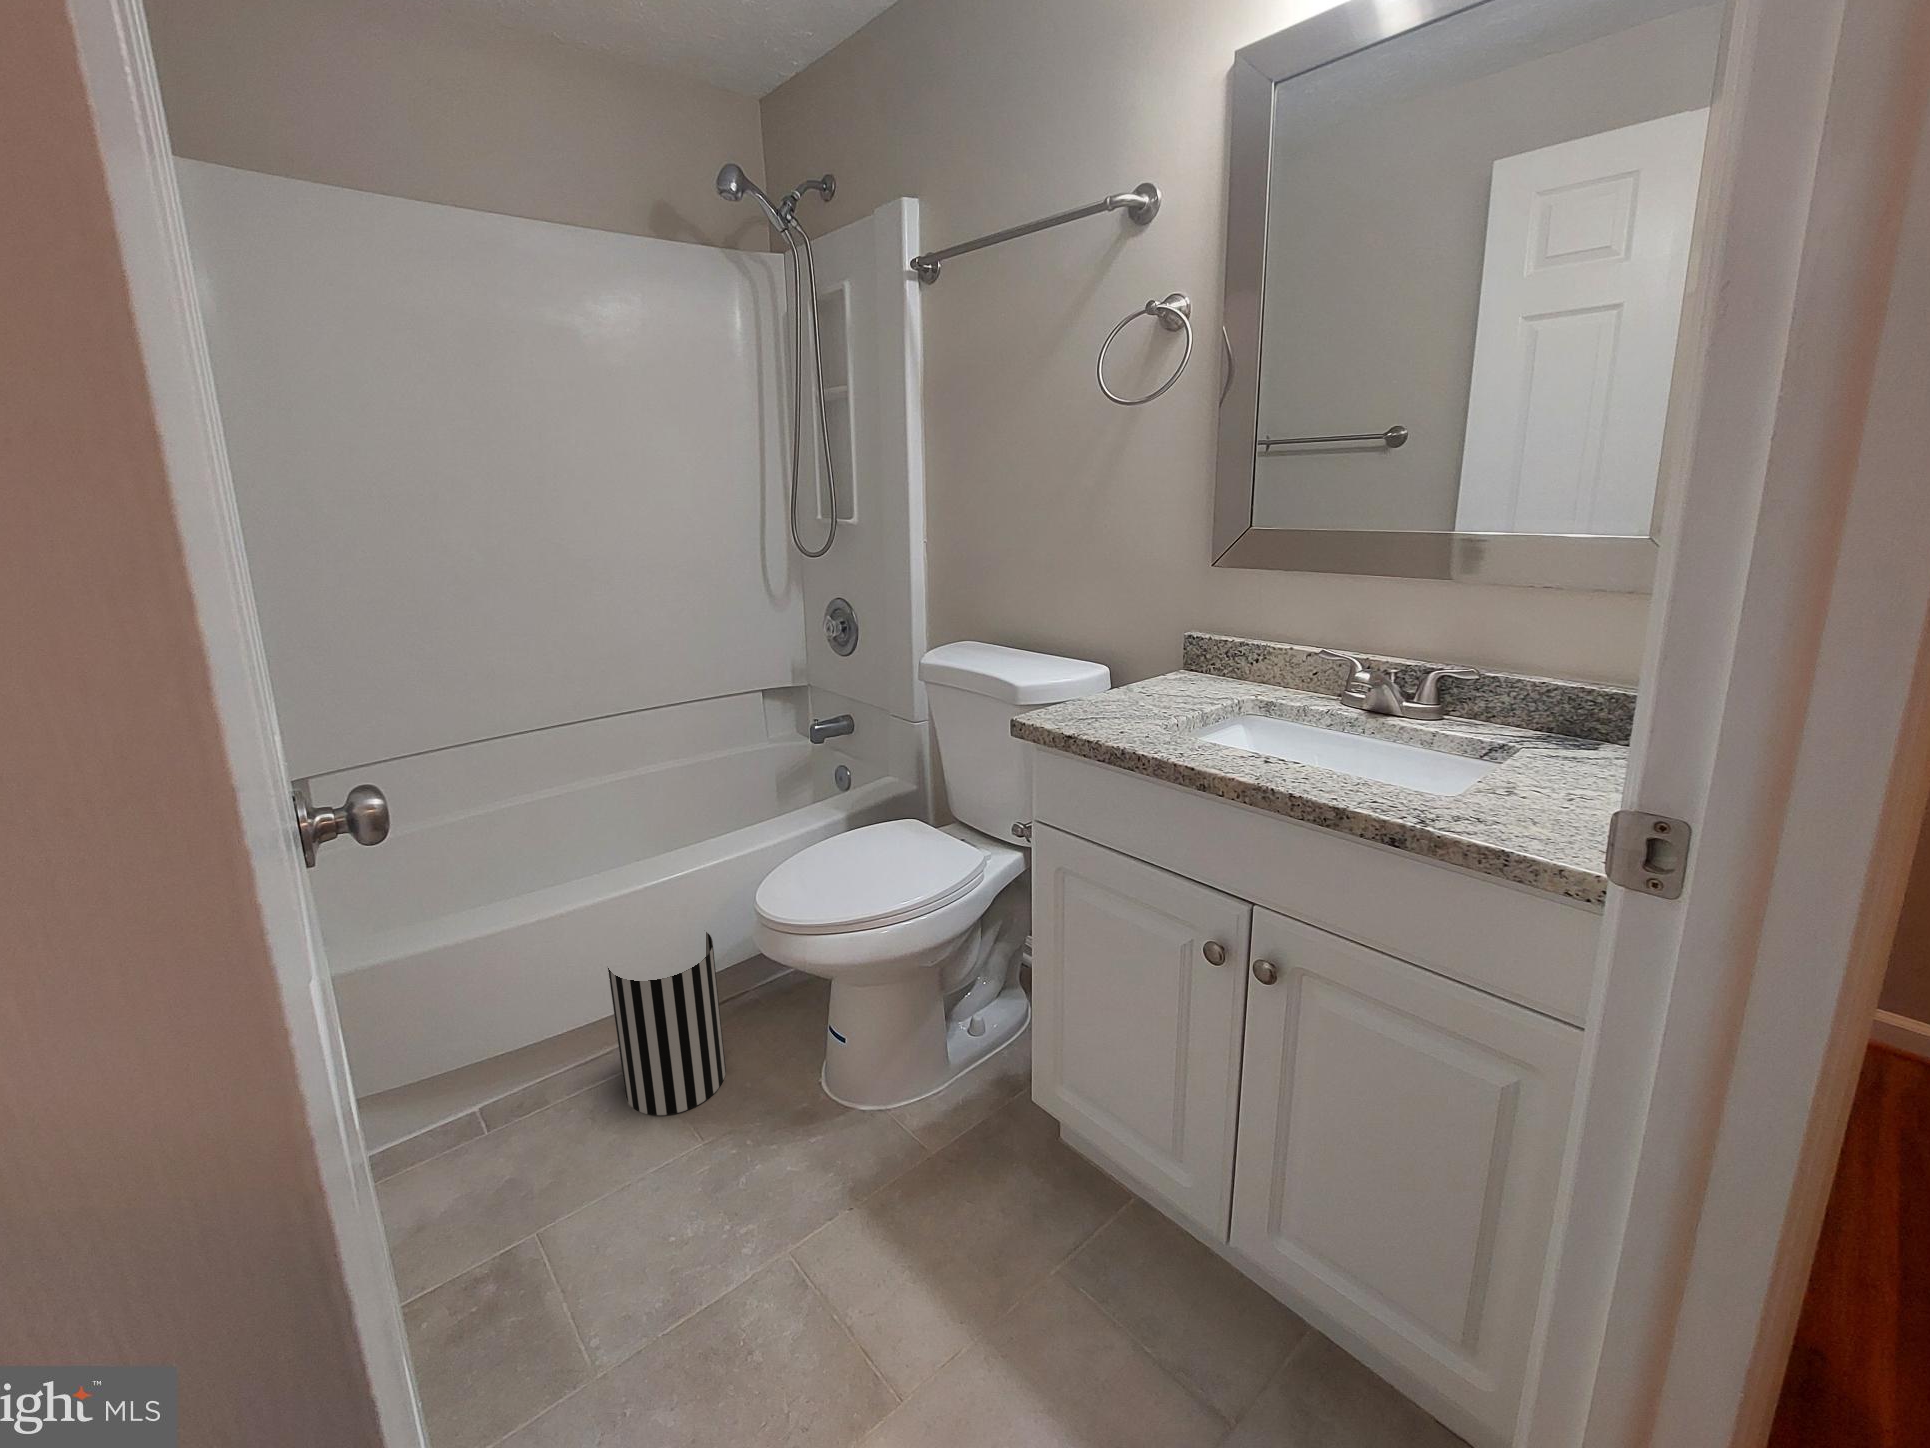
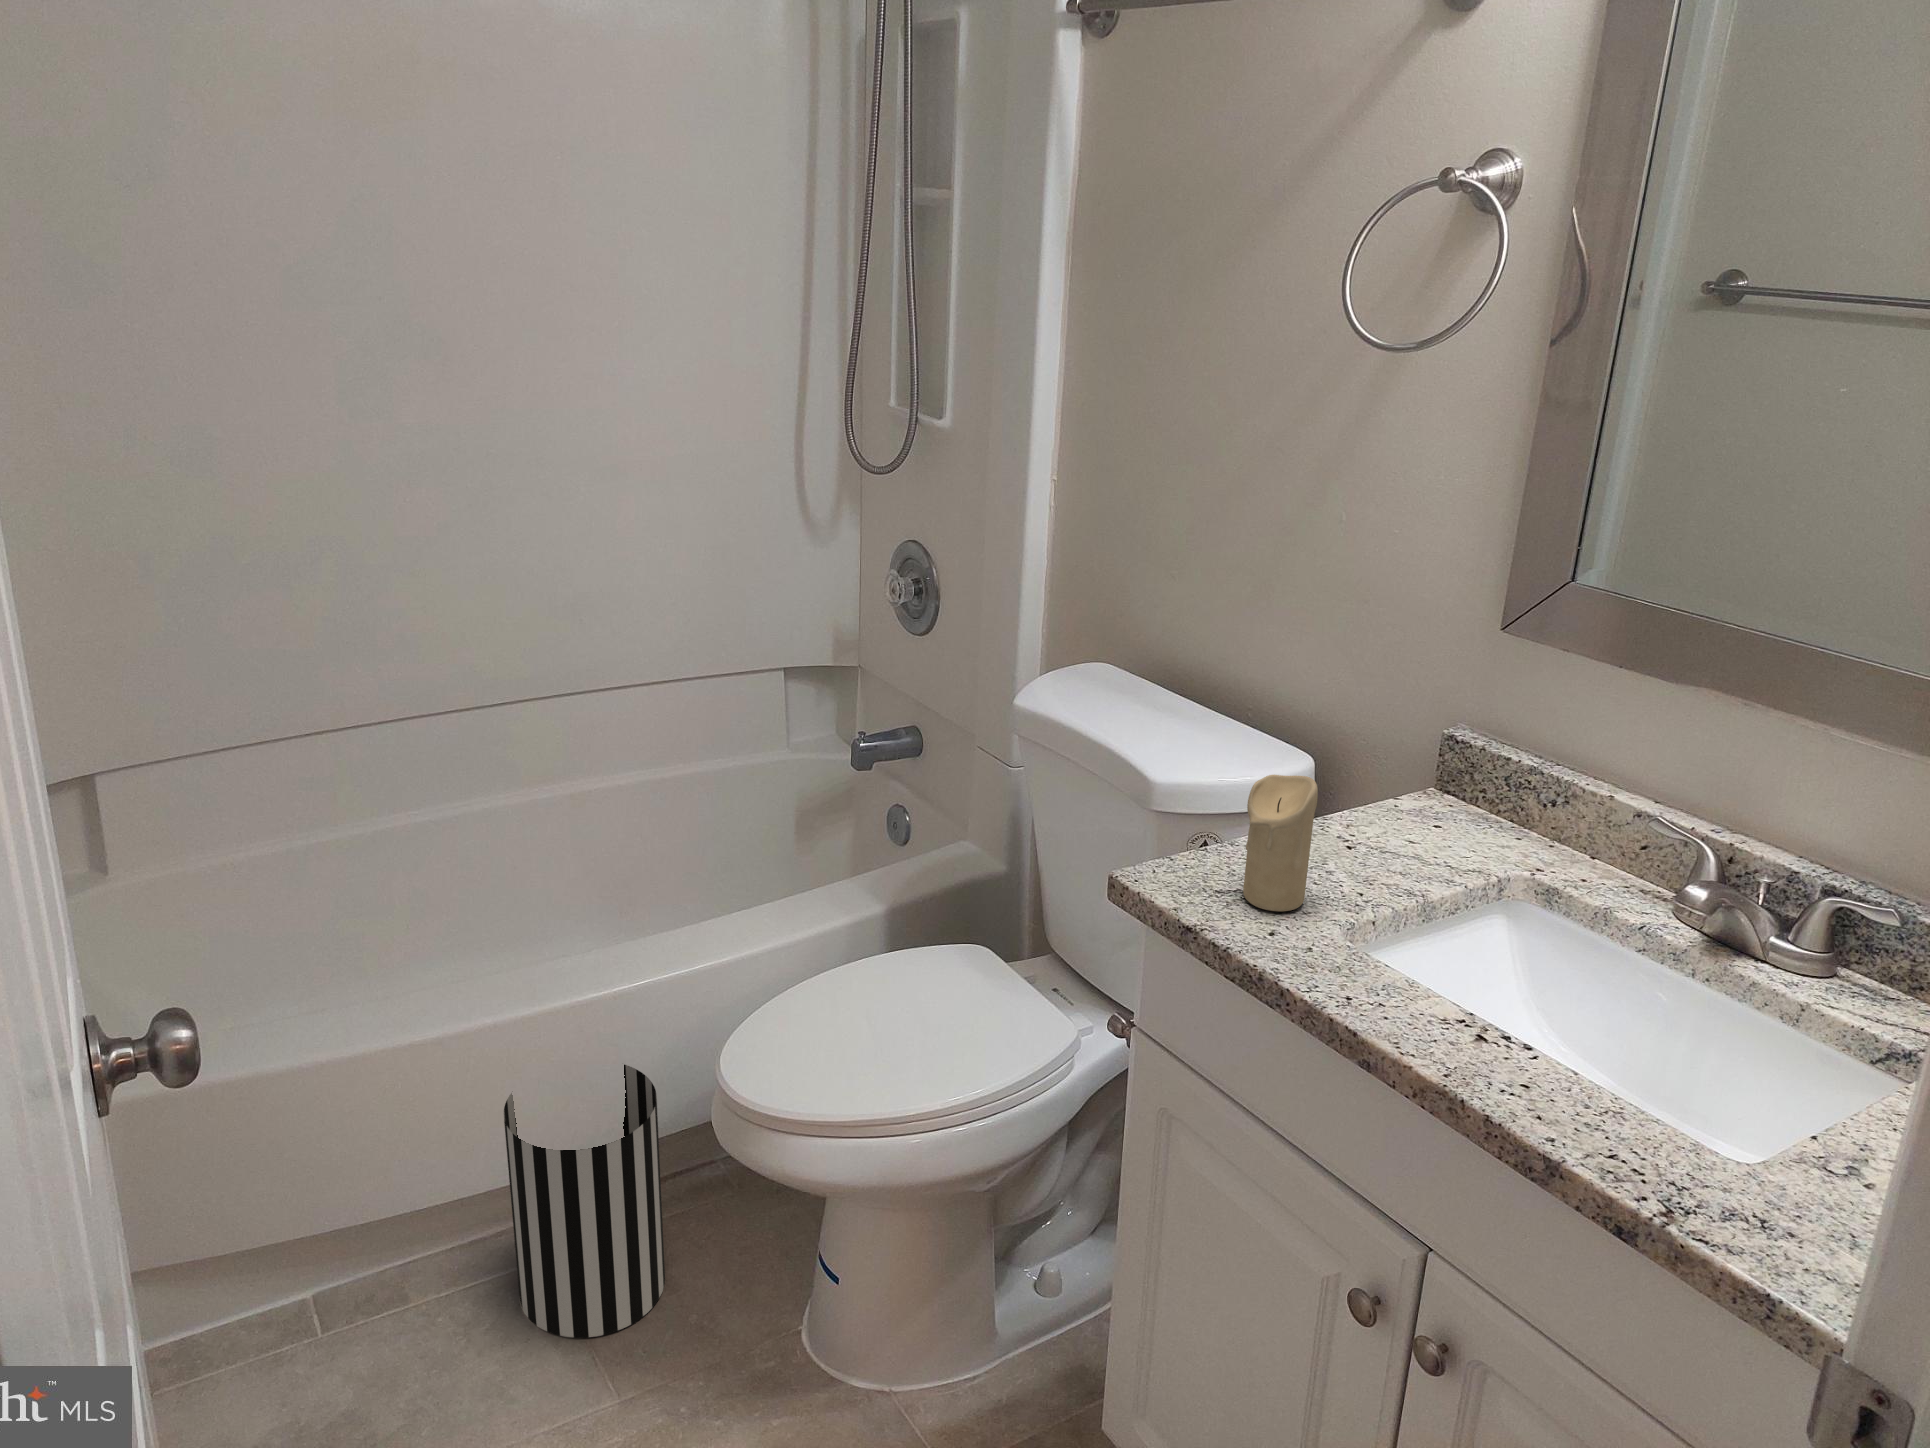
candle: none [1094,638,1137,723] -> present [1243,775,1318,911]

